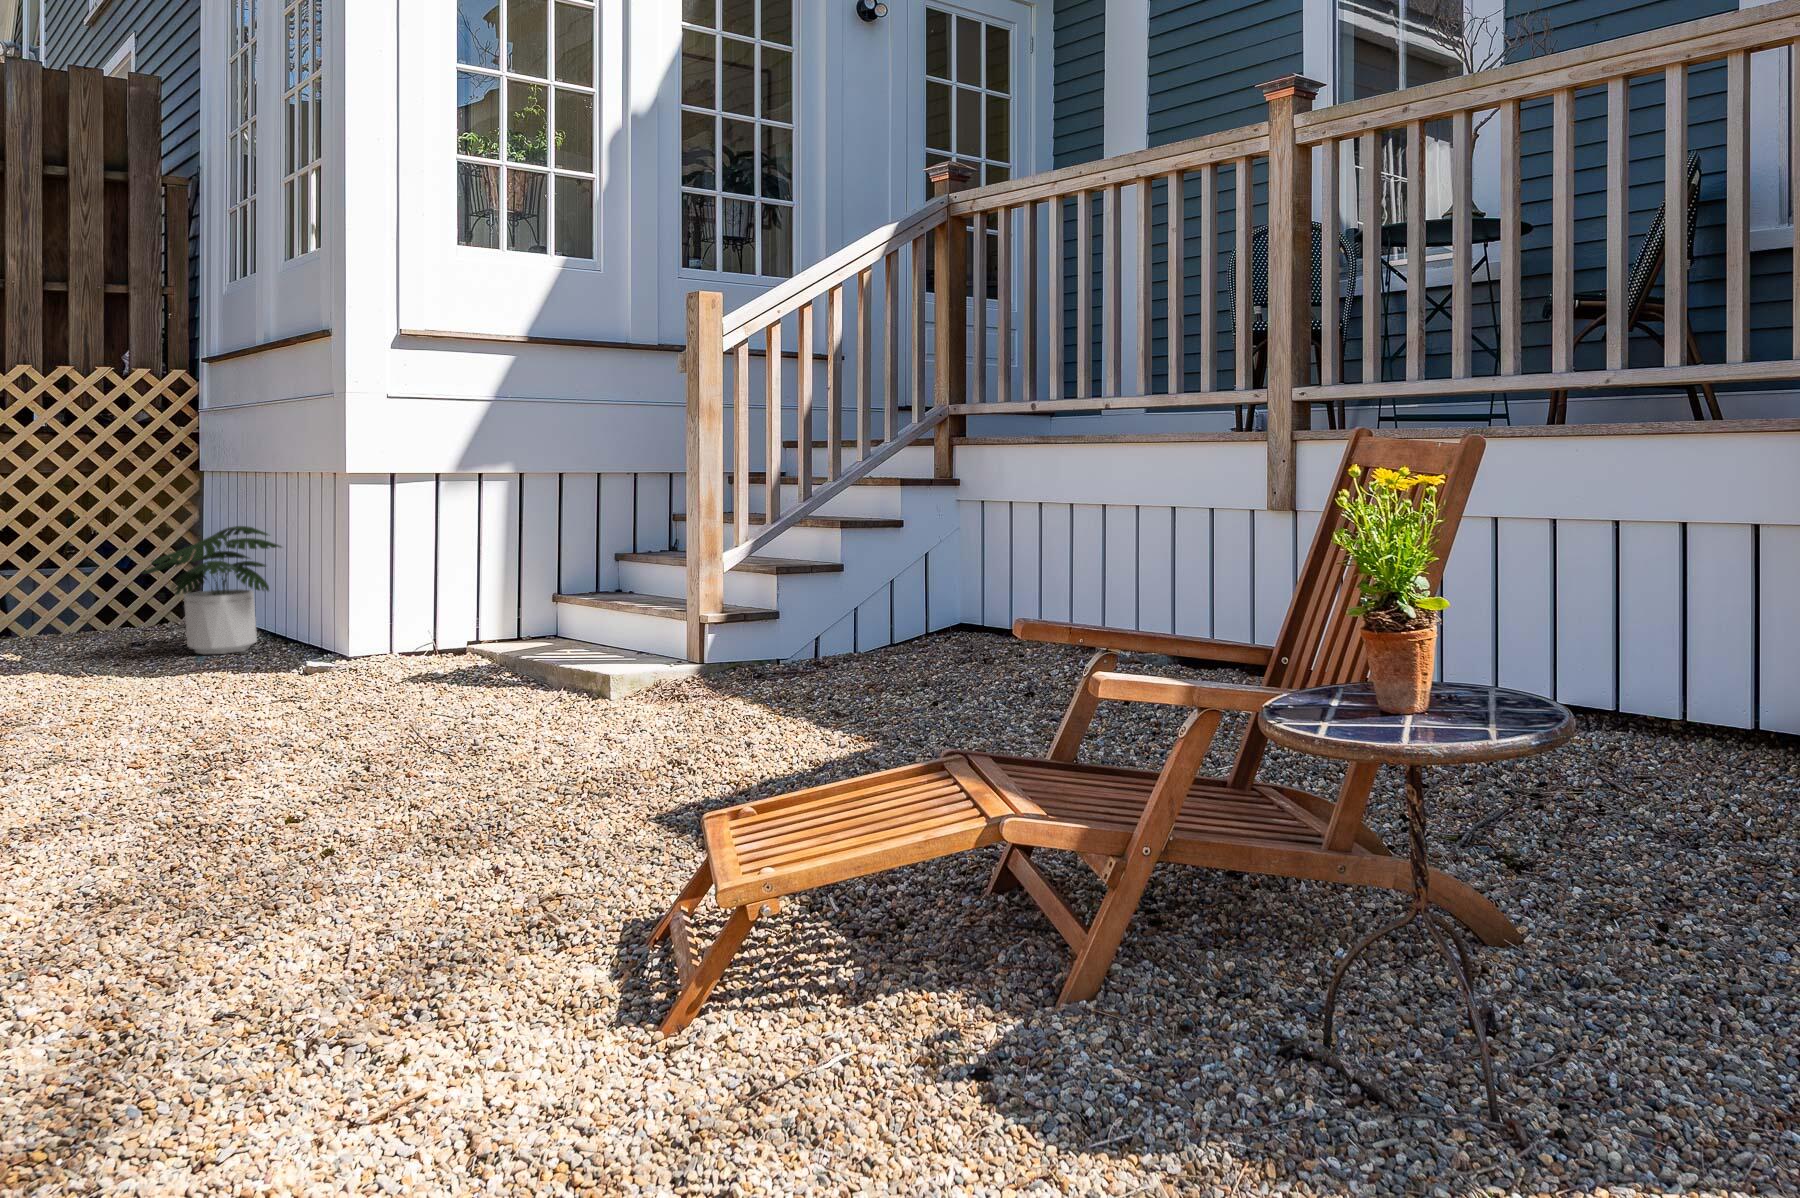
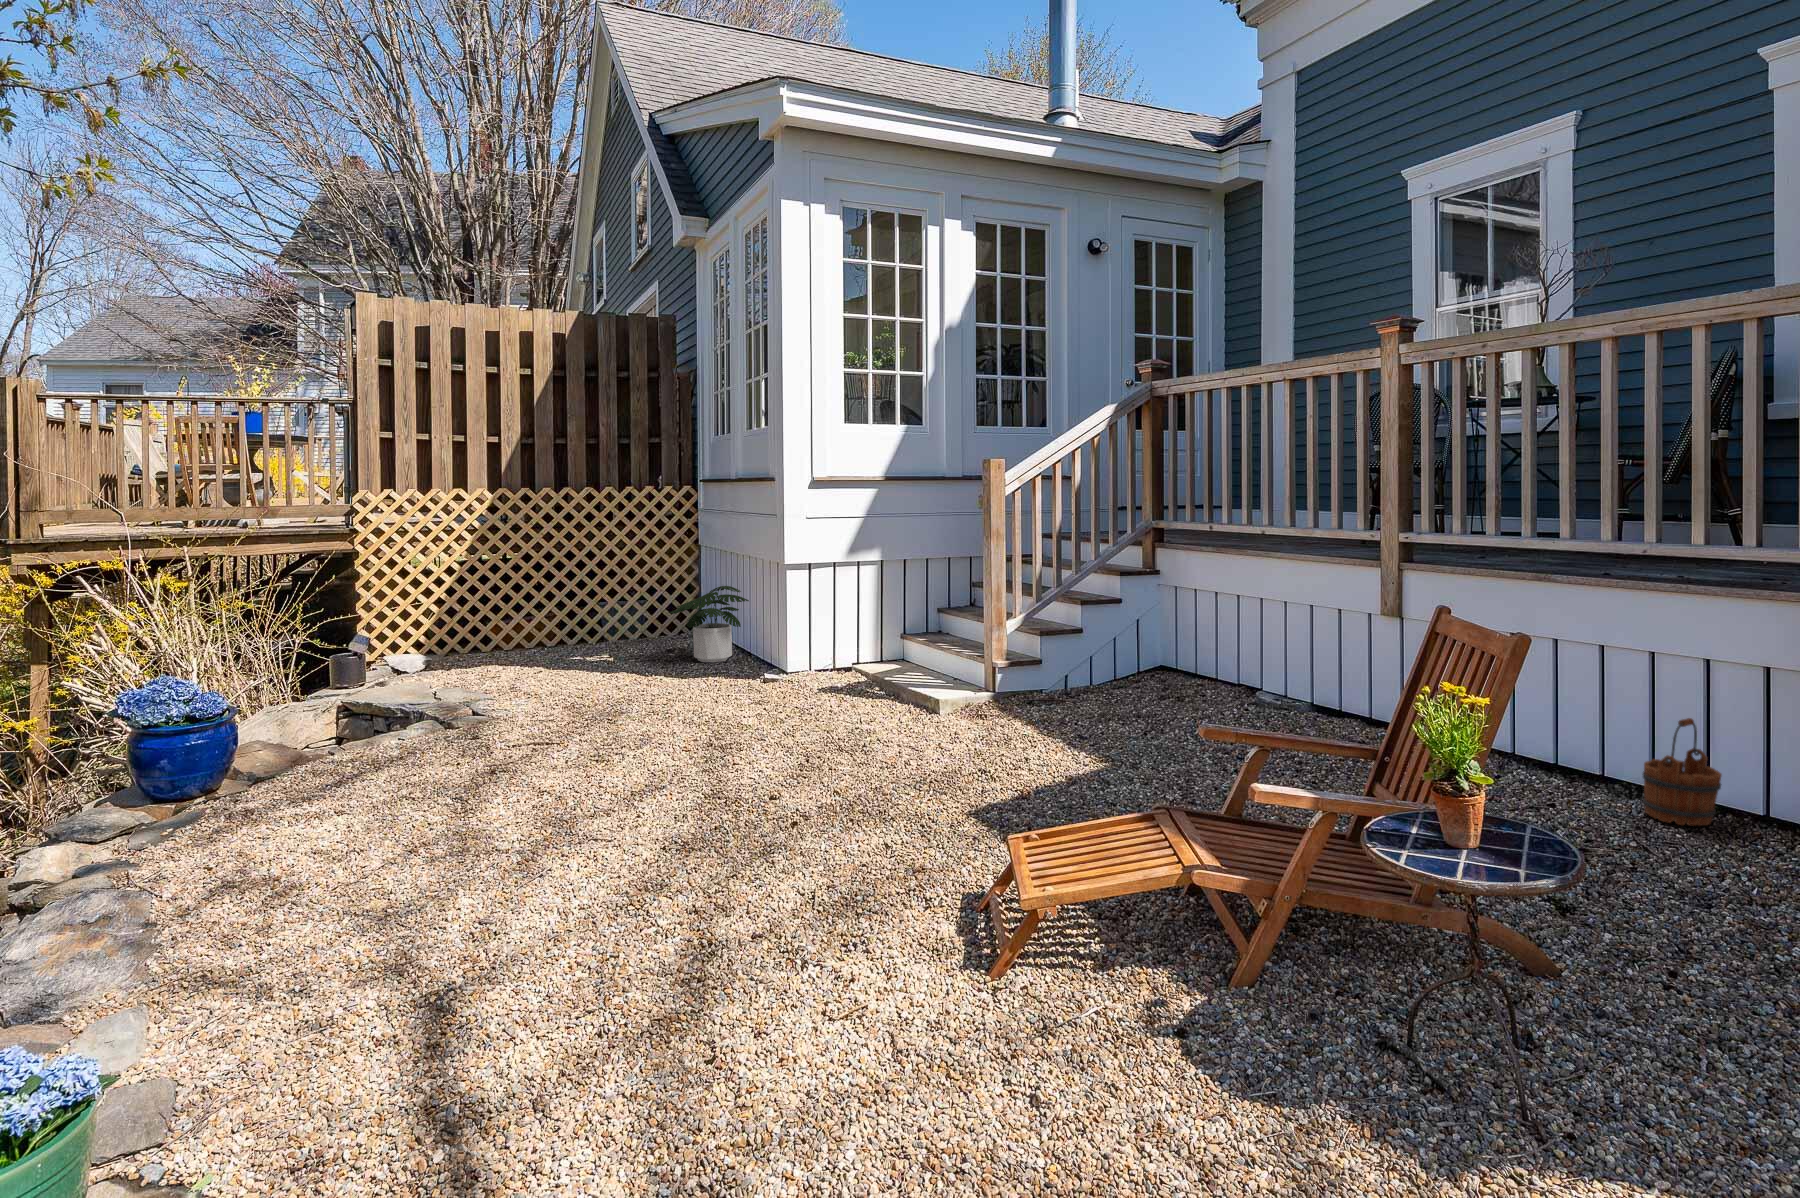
wooden bucket: none [1620,600,1719,751] -> present [1642,718,1721,826]

